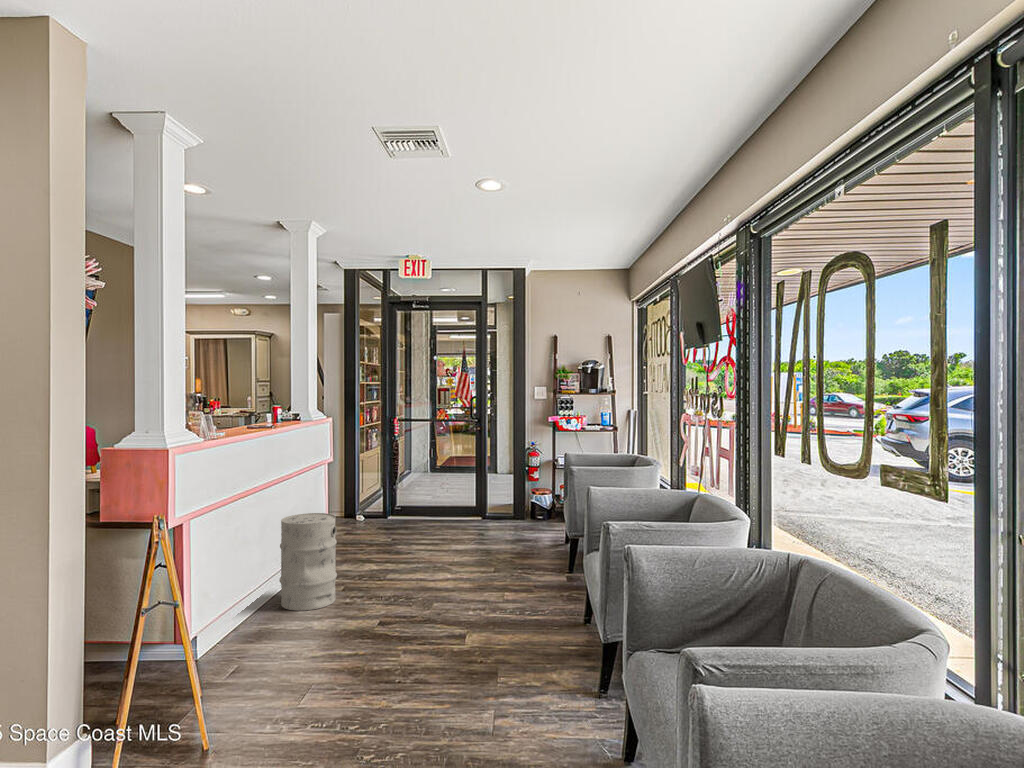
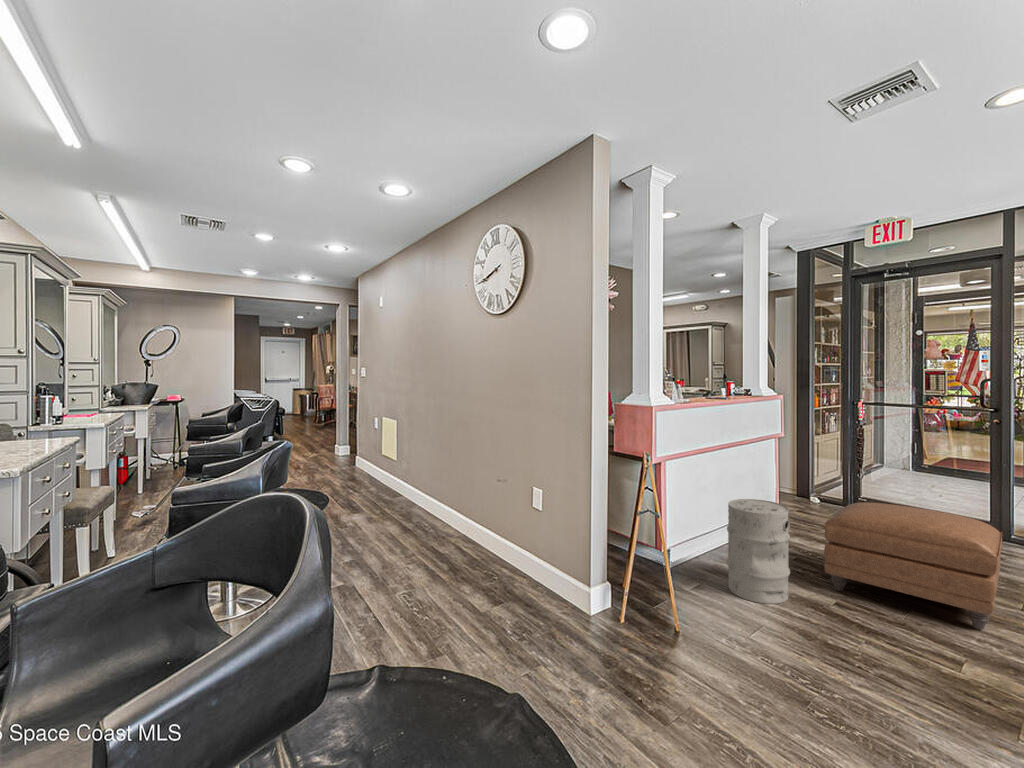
ottoman: none [364,502,480,584] -> present [824,502,1002,630]

